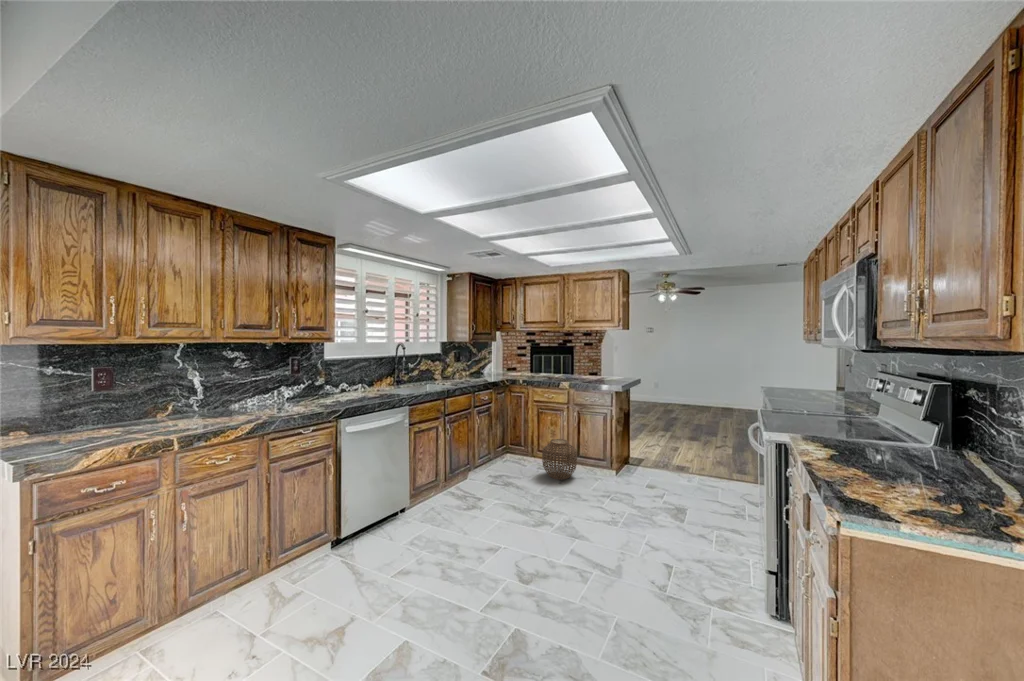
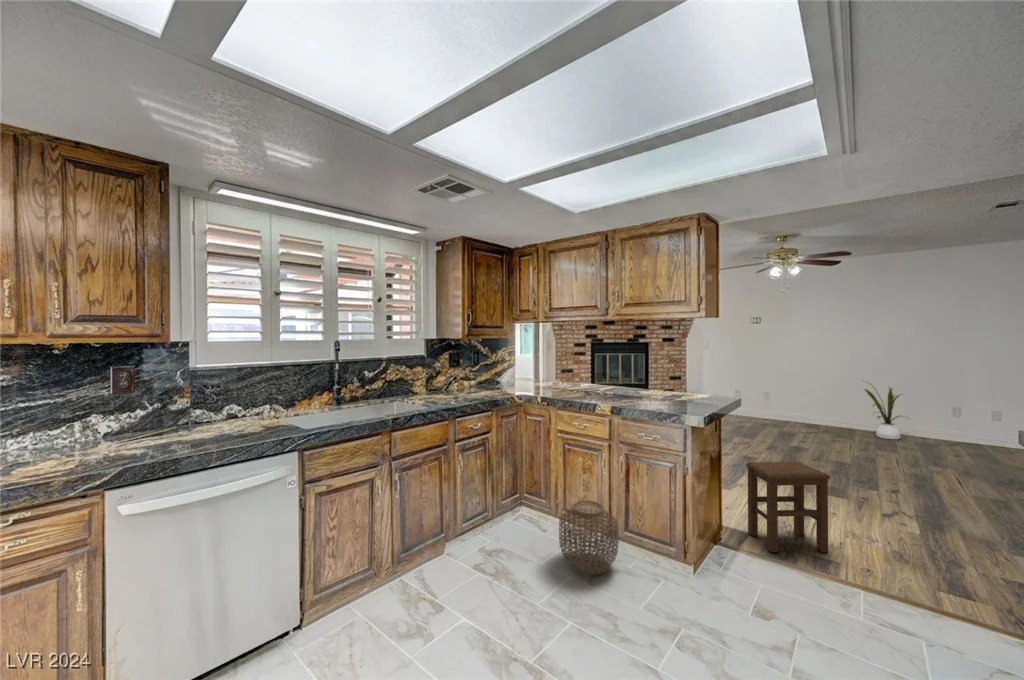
house plant: none [714,373,743,412] -> present [864,387,901,439]
stool: none [644,415,686,465] -> present [746,462,830,552]

